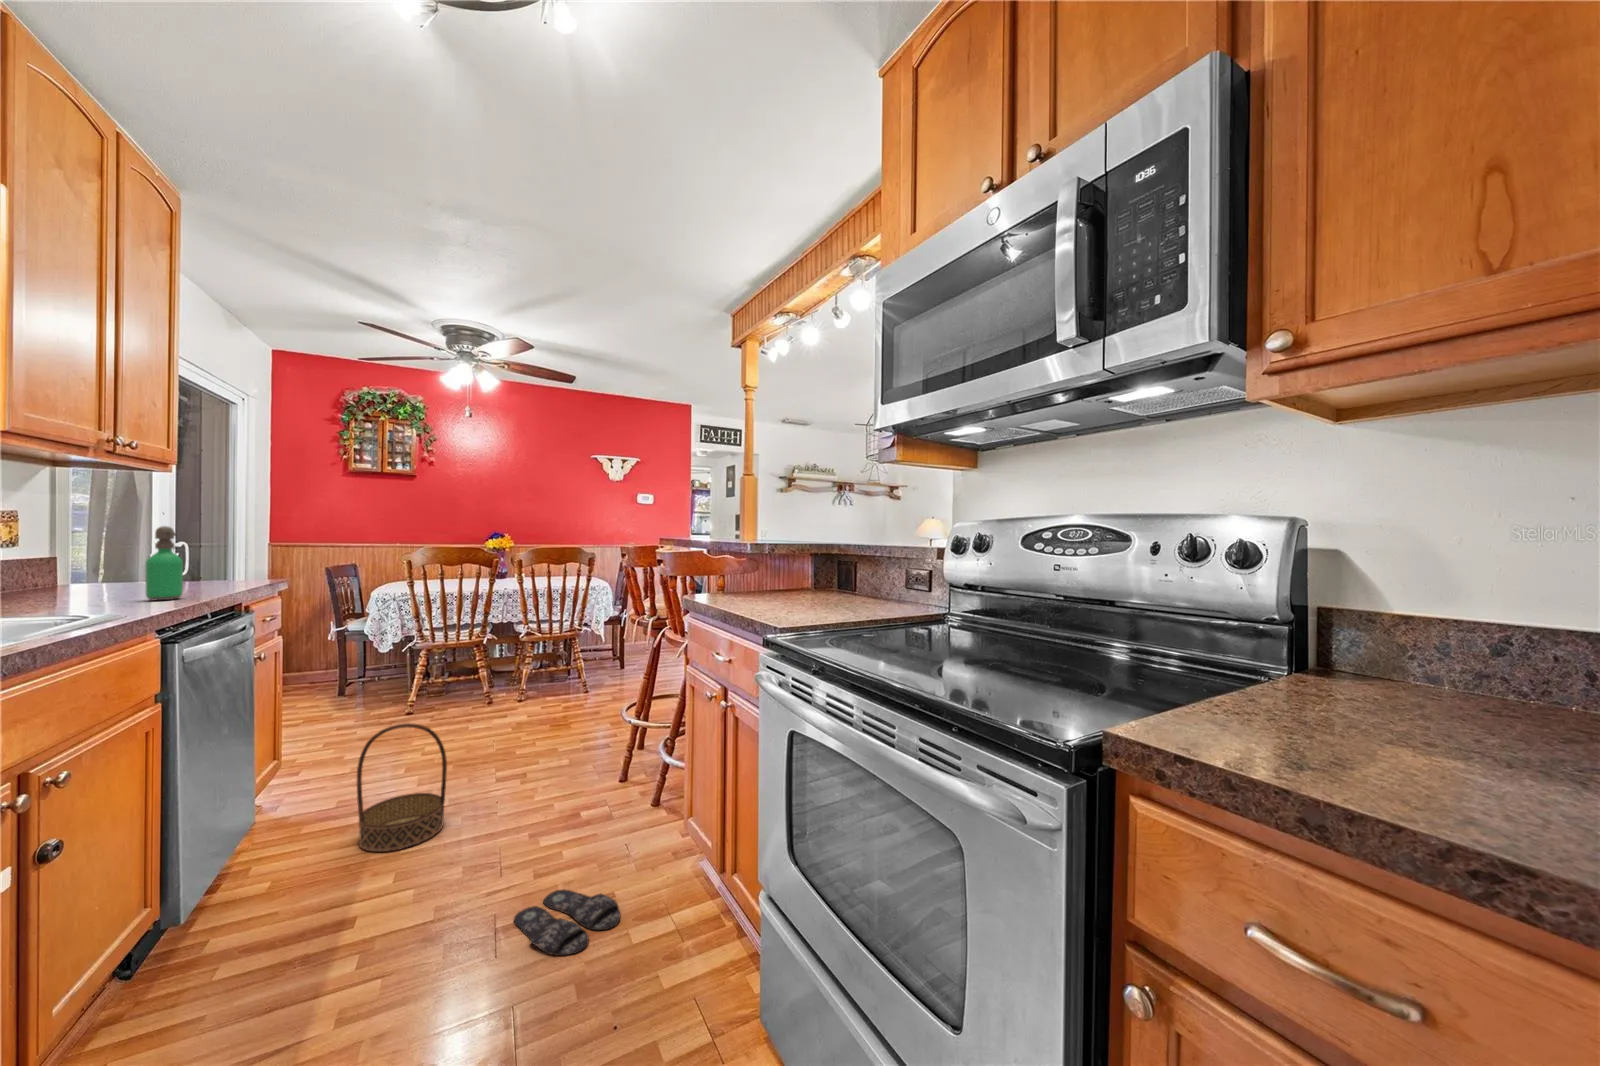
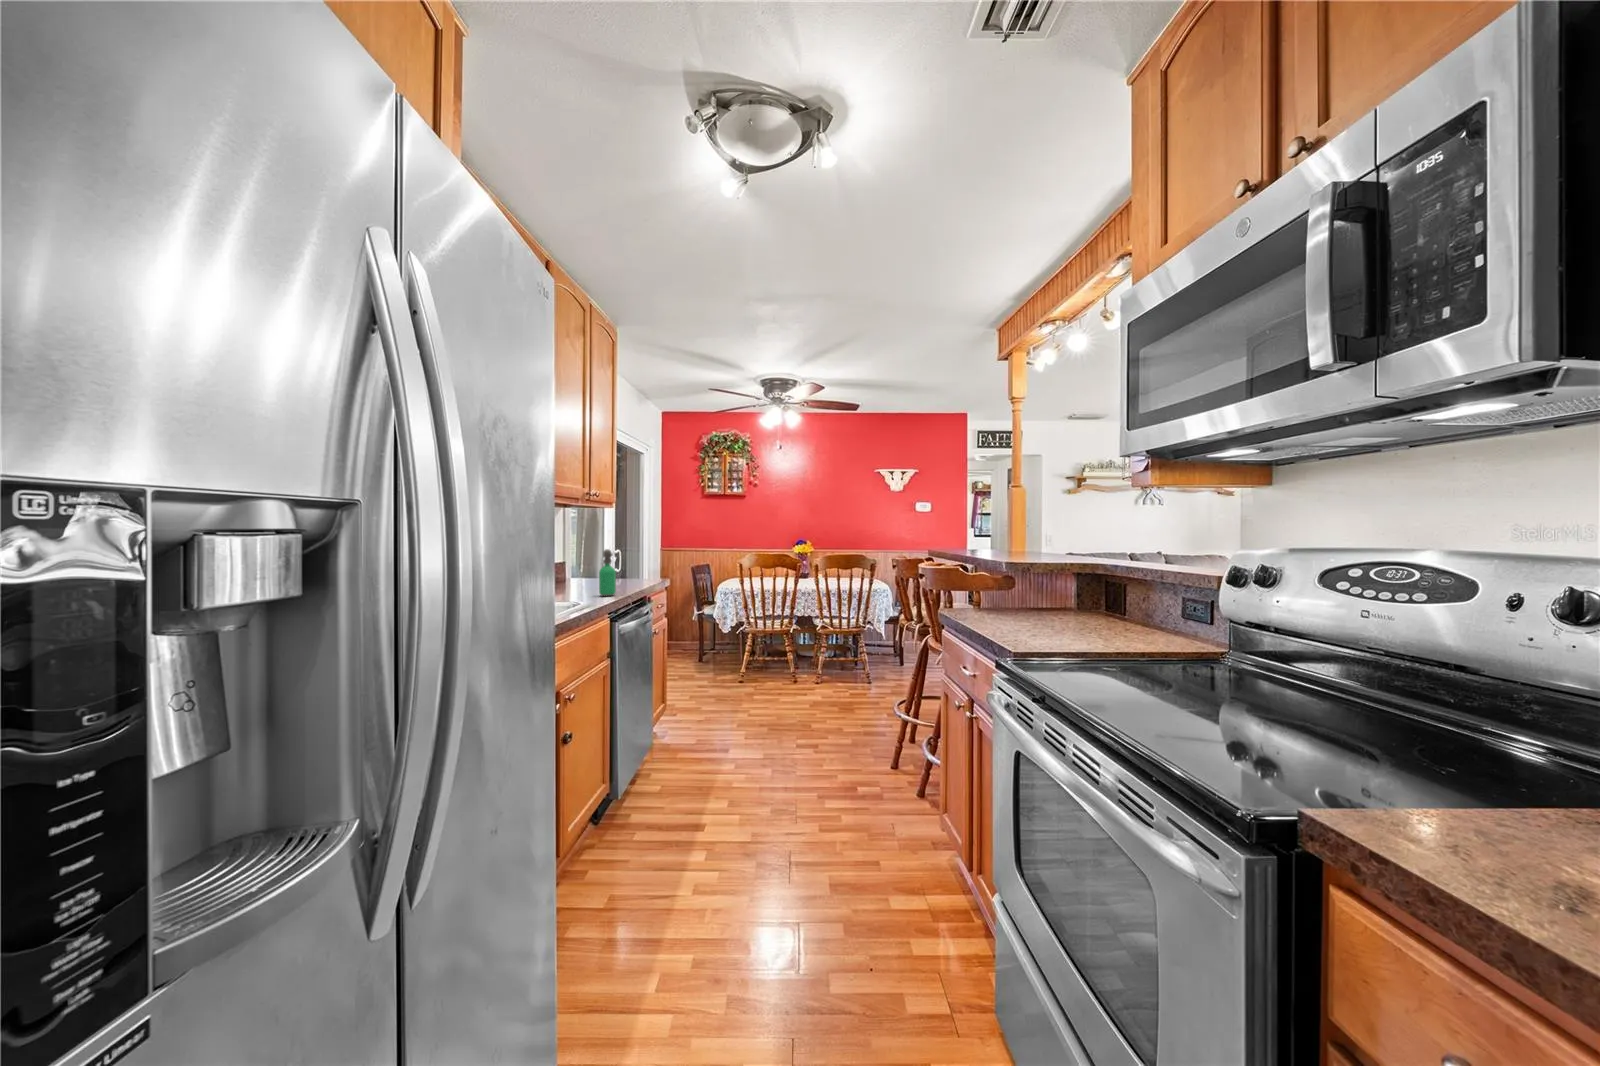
basket: present [357,723,447,852] -> none [707,693,763,785]
slippers: present [514,889,620,956] -> none [805,841,883,891]

